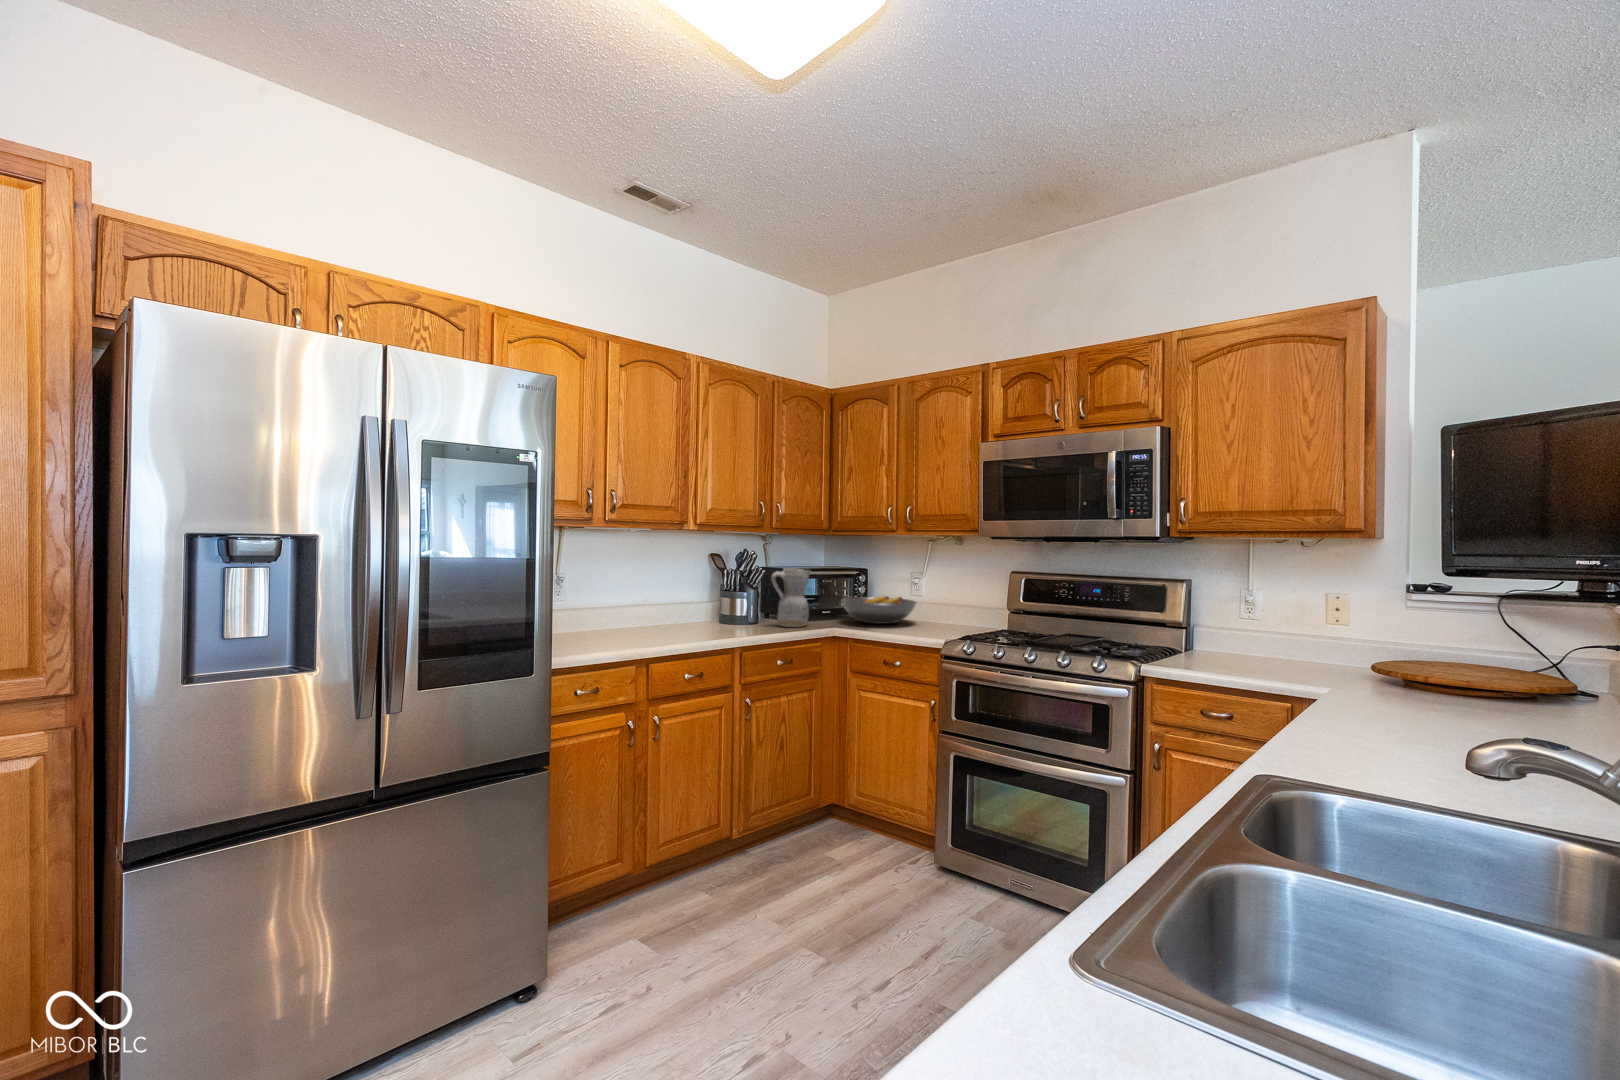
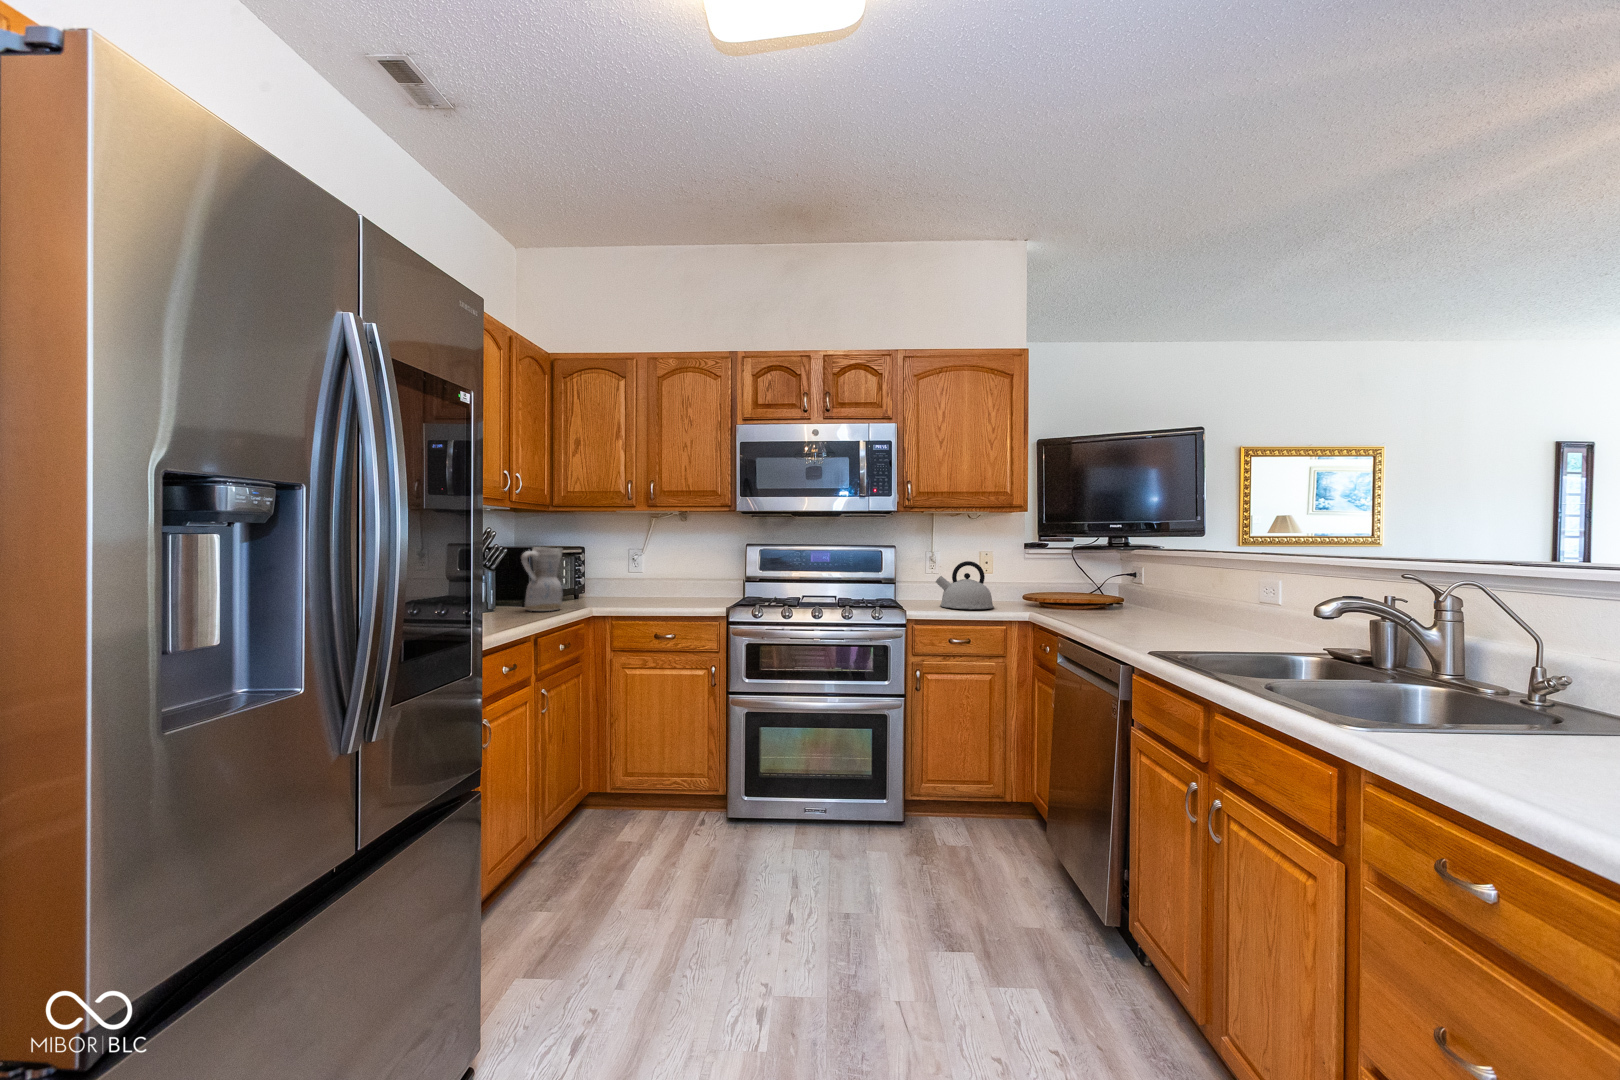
fruit bowl: present [841,596,916,624] -> none [582,572,662,601]
kettle: none [1216,608,1307,678] -> present [936,561,994,609]

